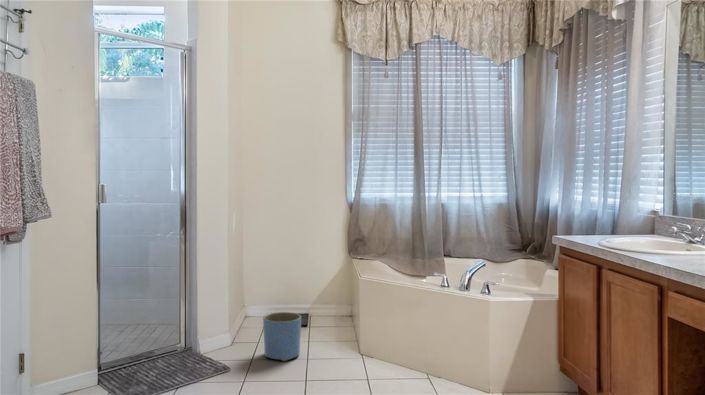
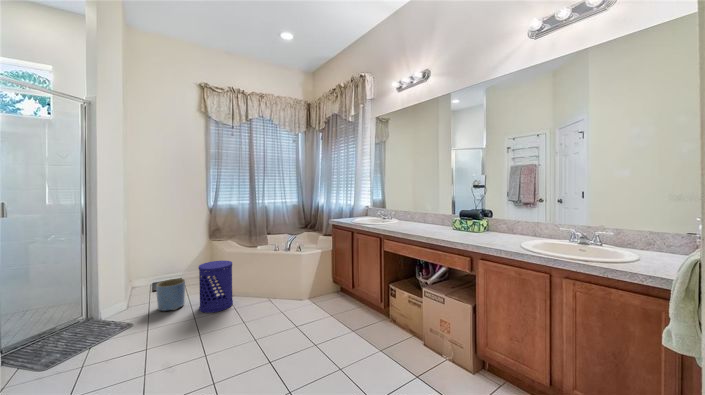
waste bin: none [317,292,368,378] -> present [199,261,233,313]

